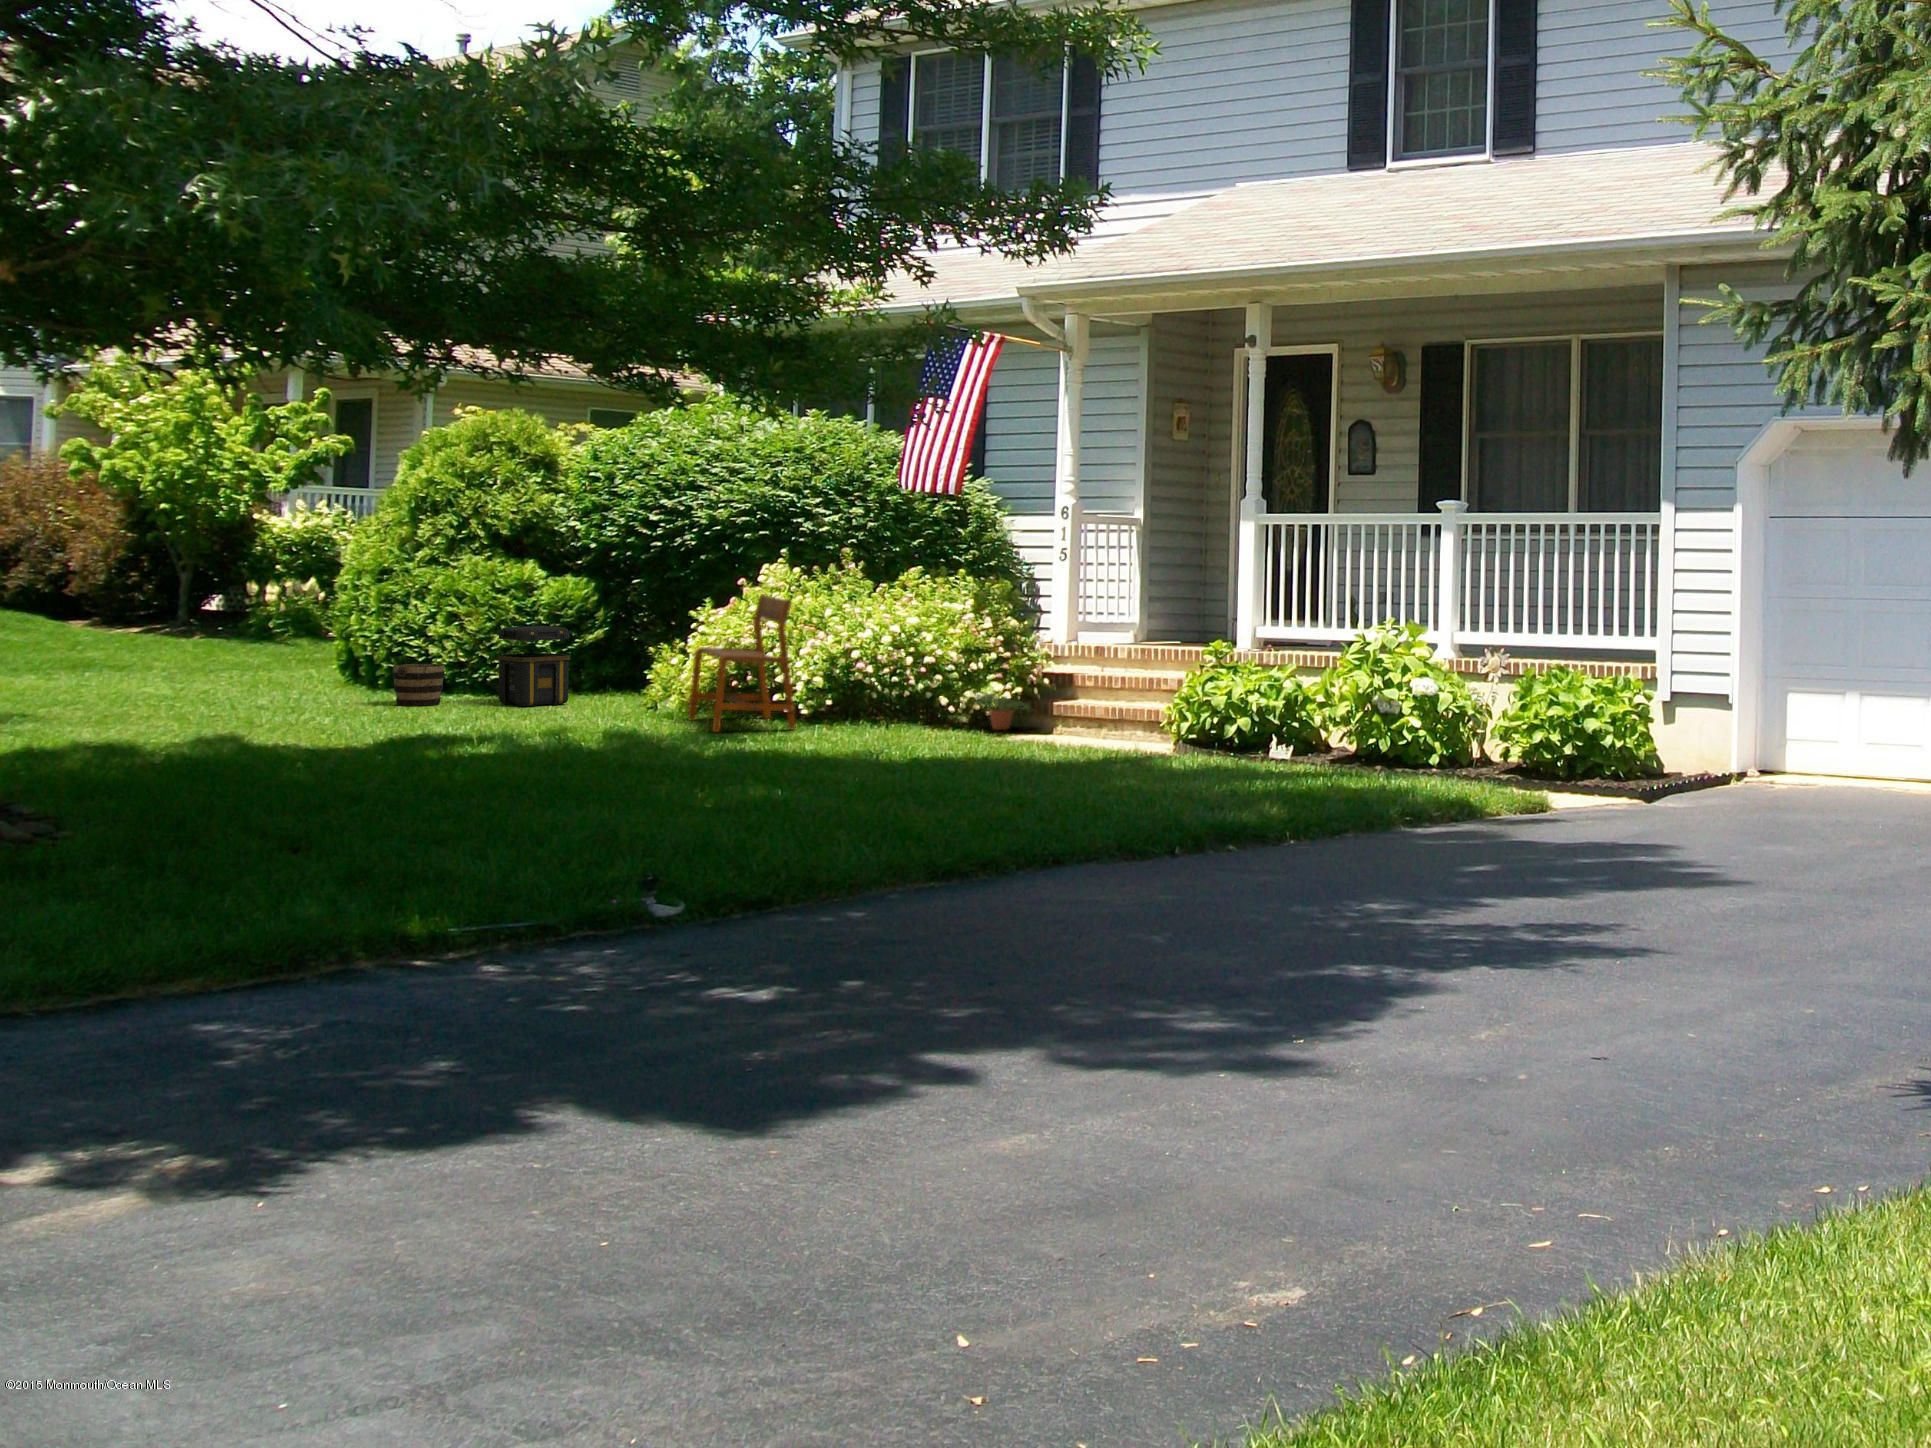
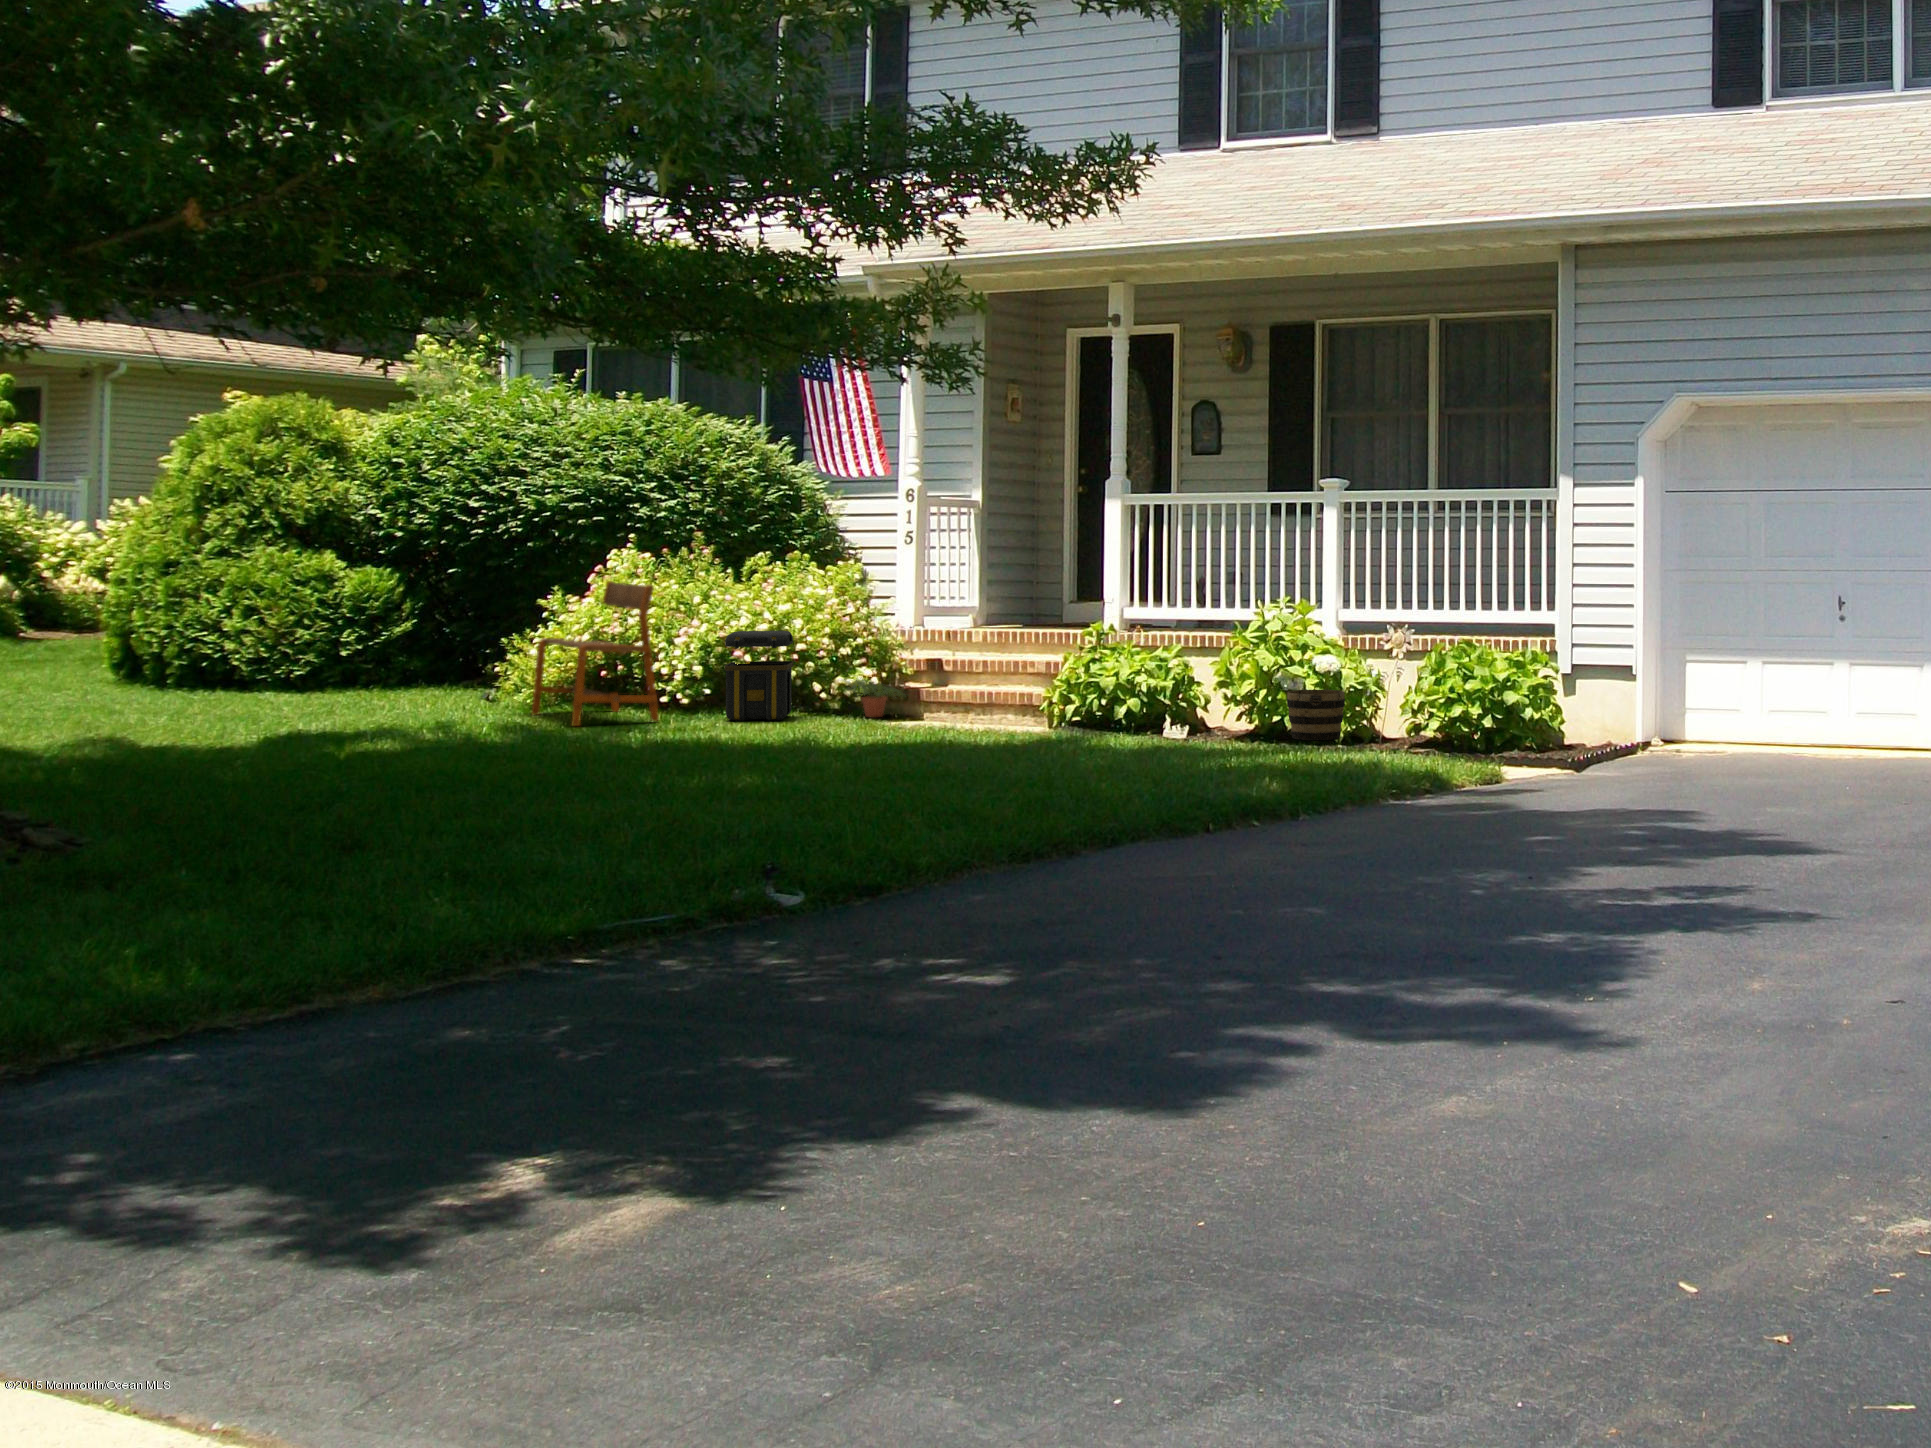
toolbox: present [498,626,570,707] -> present [724,631,794,721]
bucket: present [392,664,445,706] -> present [1287,690,1345,740]

